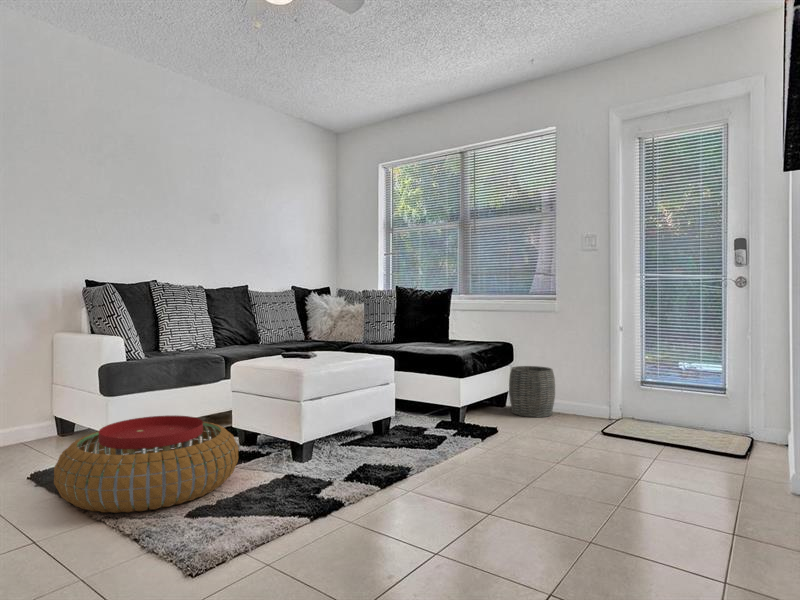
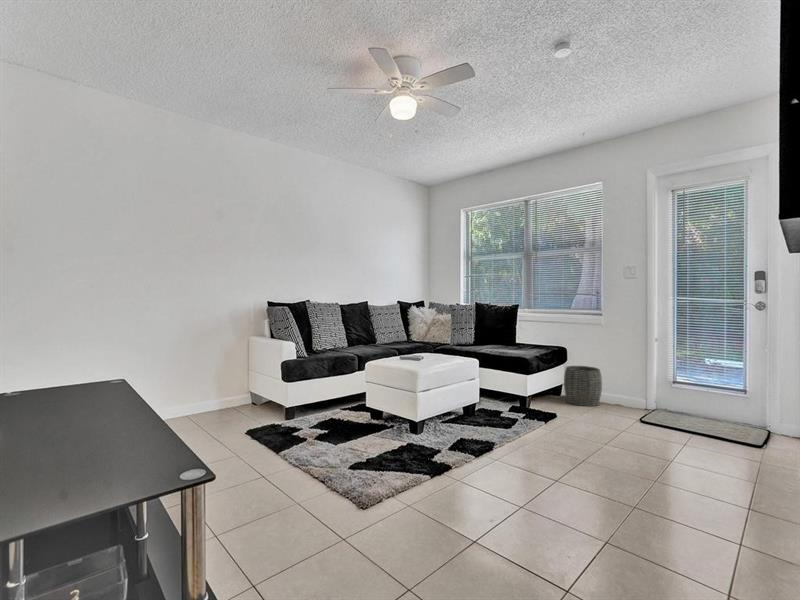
pouf: present [54,415,238,513] -> none [265,398,376,463]

